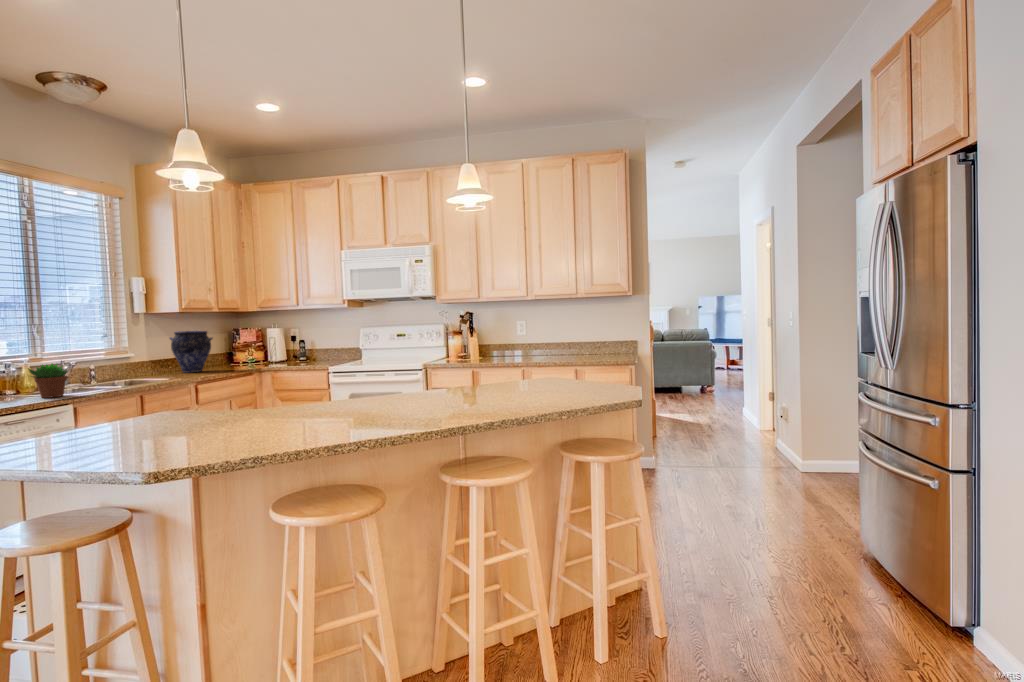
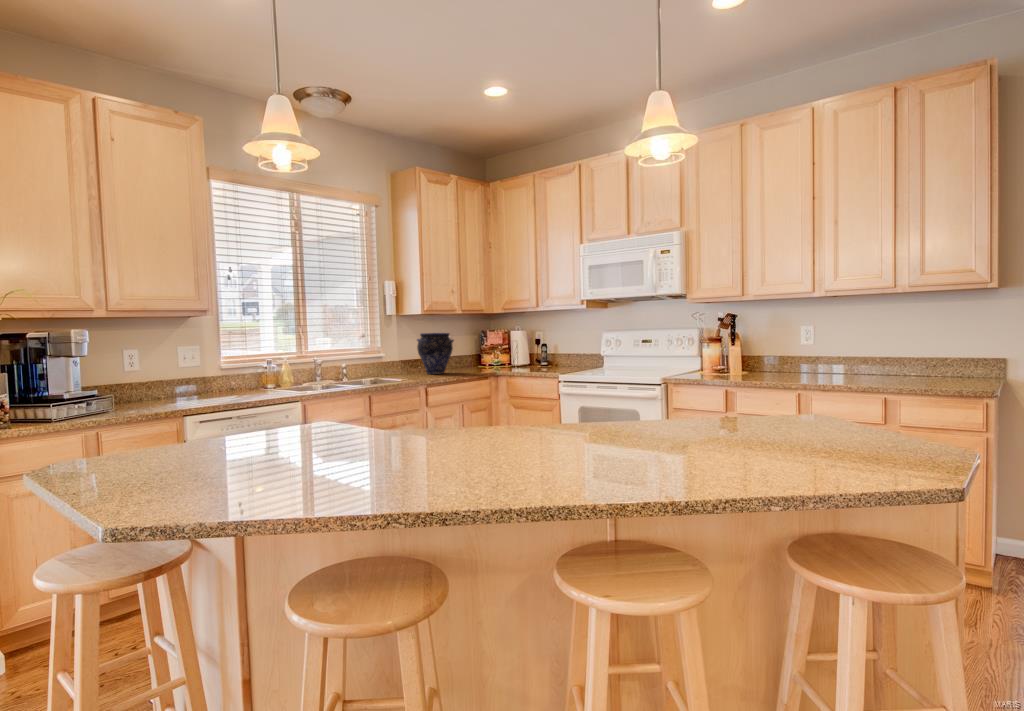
succulent plant: present [29,364,68,398] -> none [272,362,306,394]

